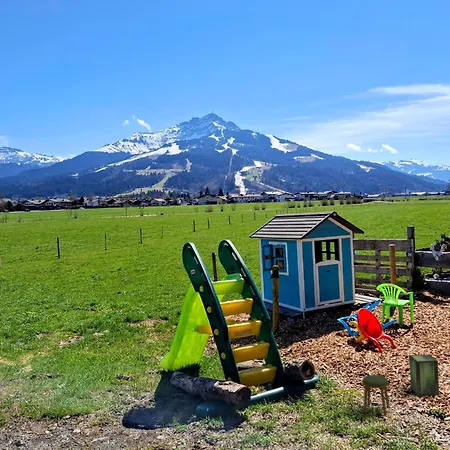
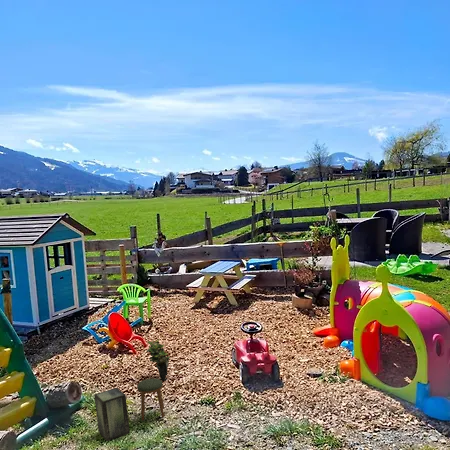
potted plant: none [385,341,410,383] -> present [147,339,170,380]
storage box: present [409,354,439,396] -> present [94,388,130,441]

